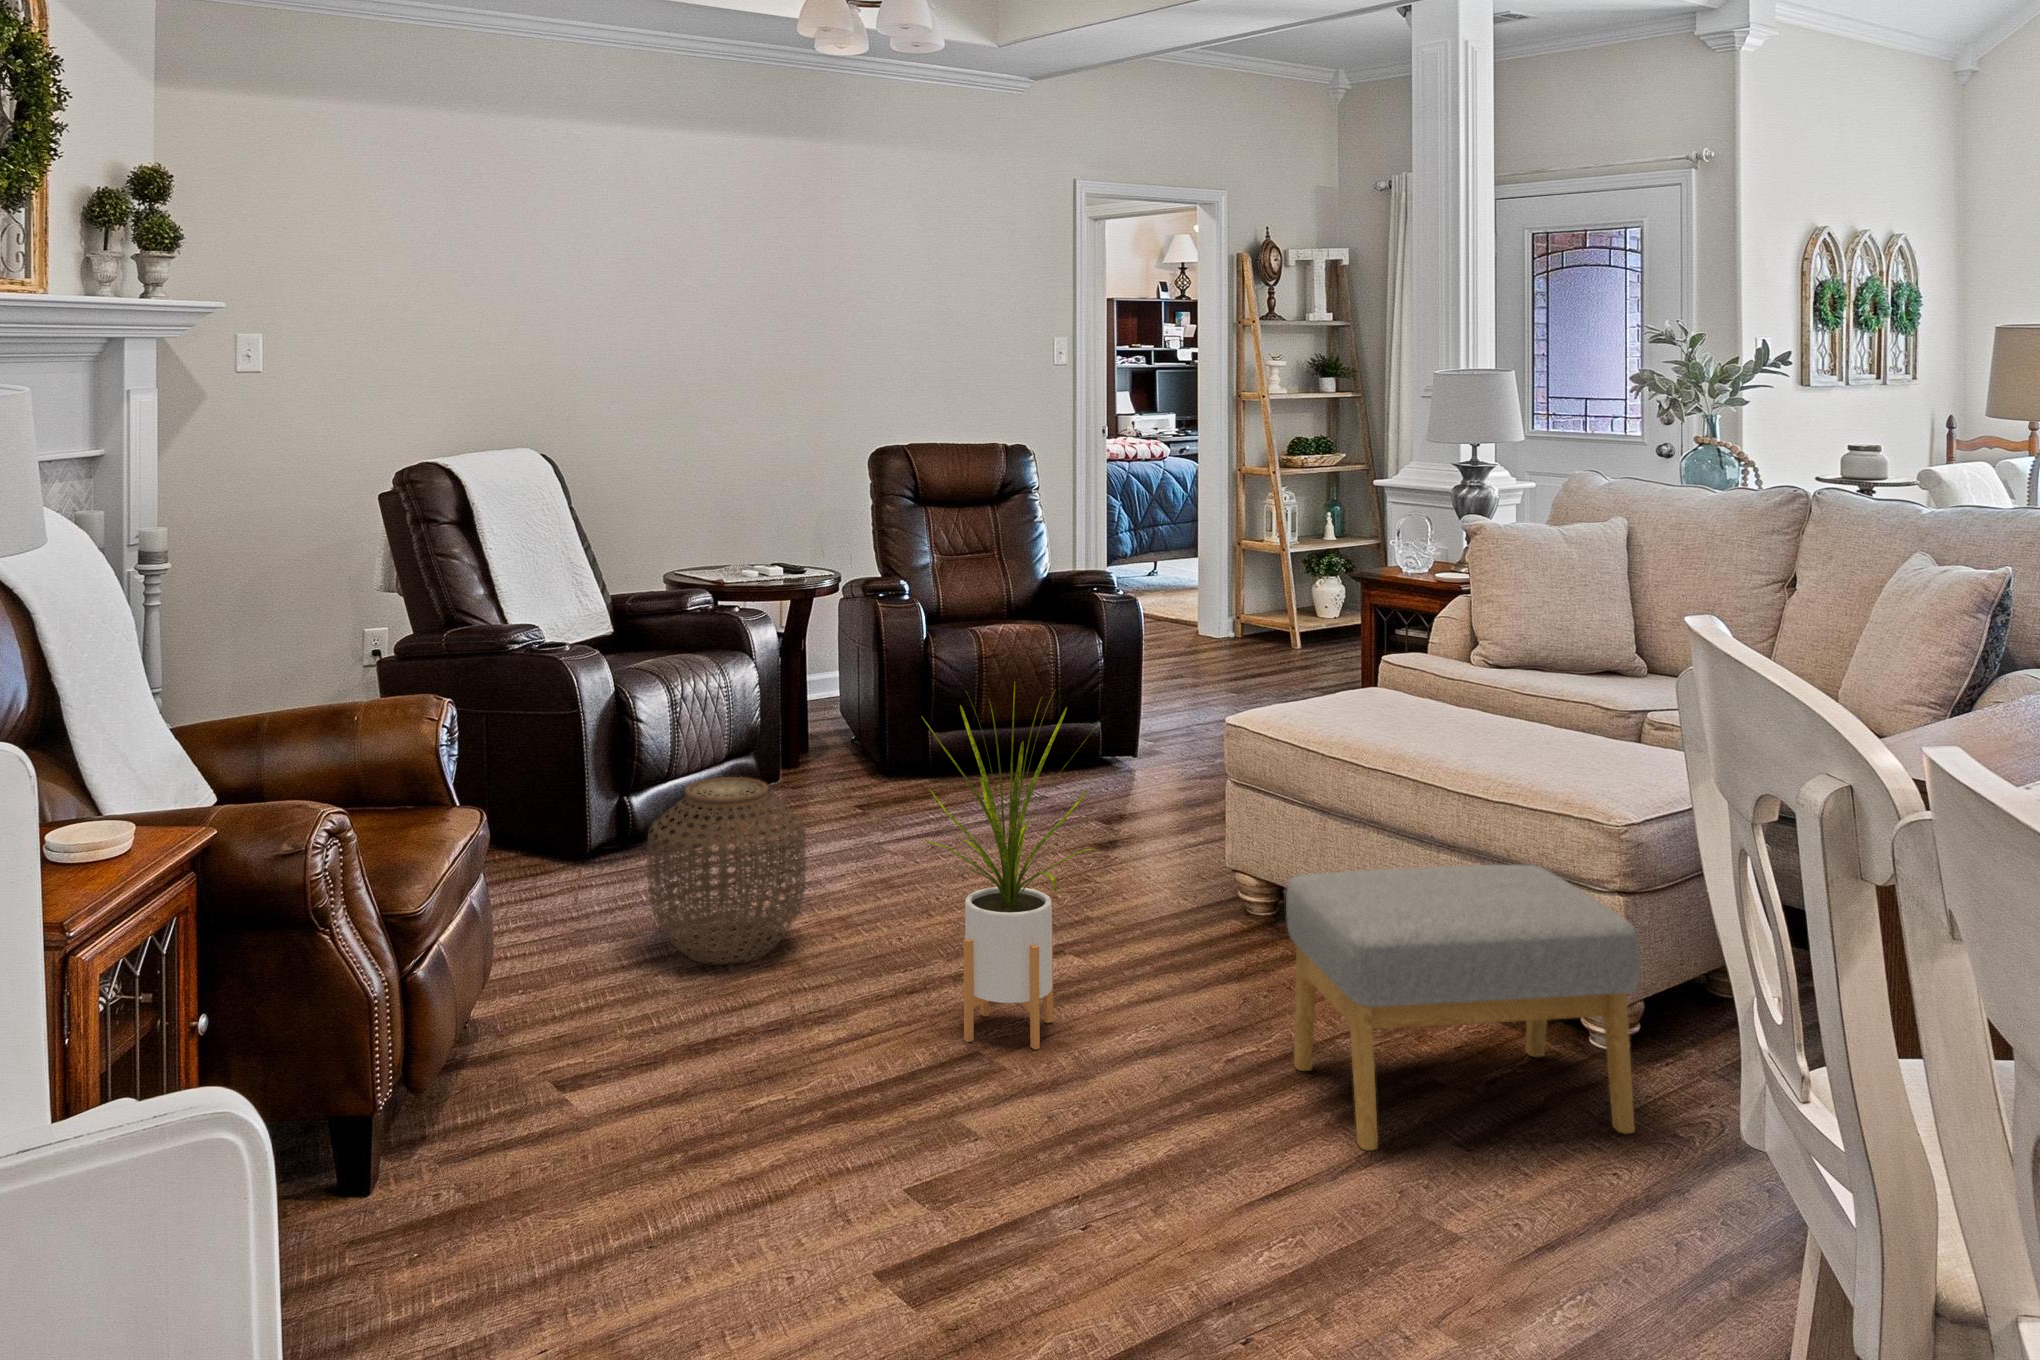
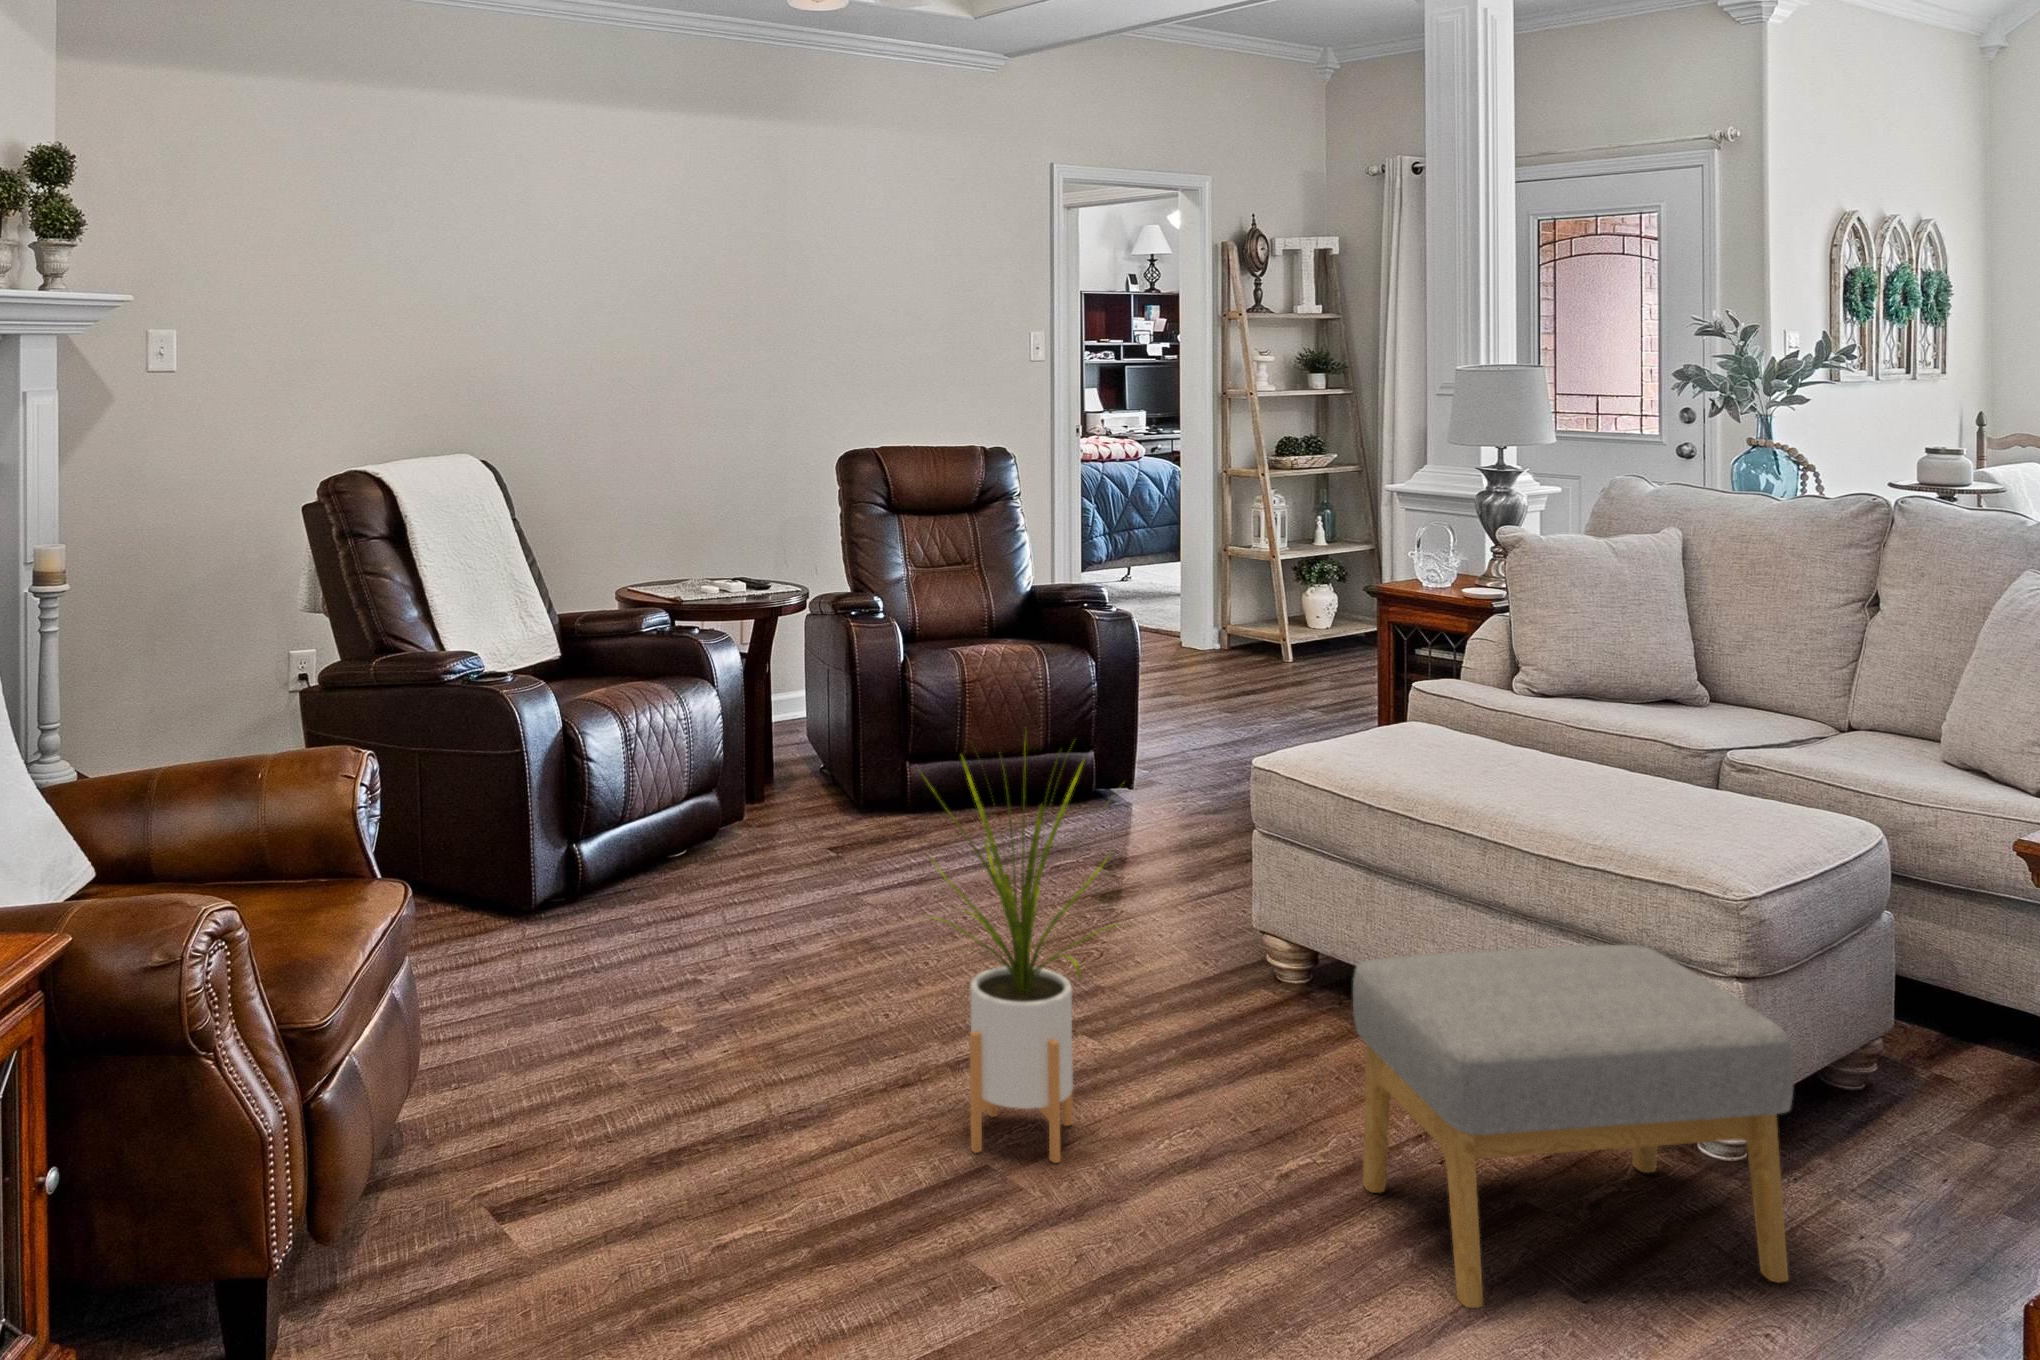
woven basket: present [648,777,805,964] -> none [600,830,780,1047]

